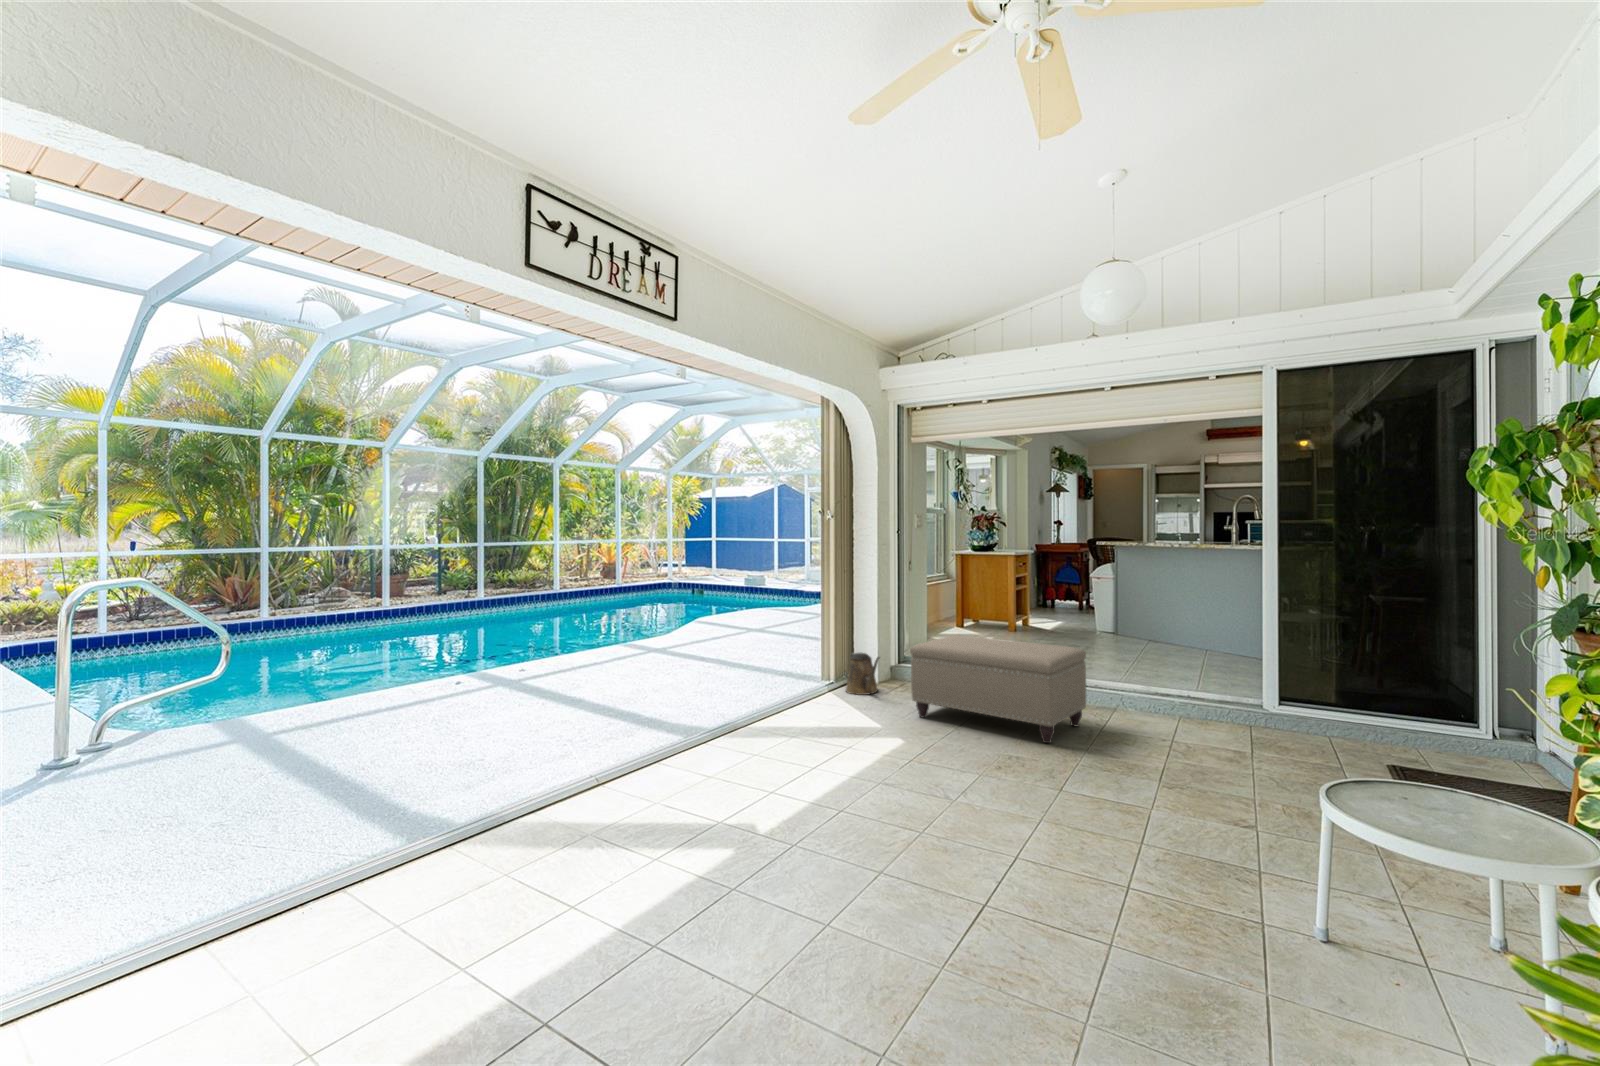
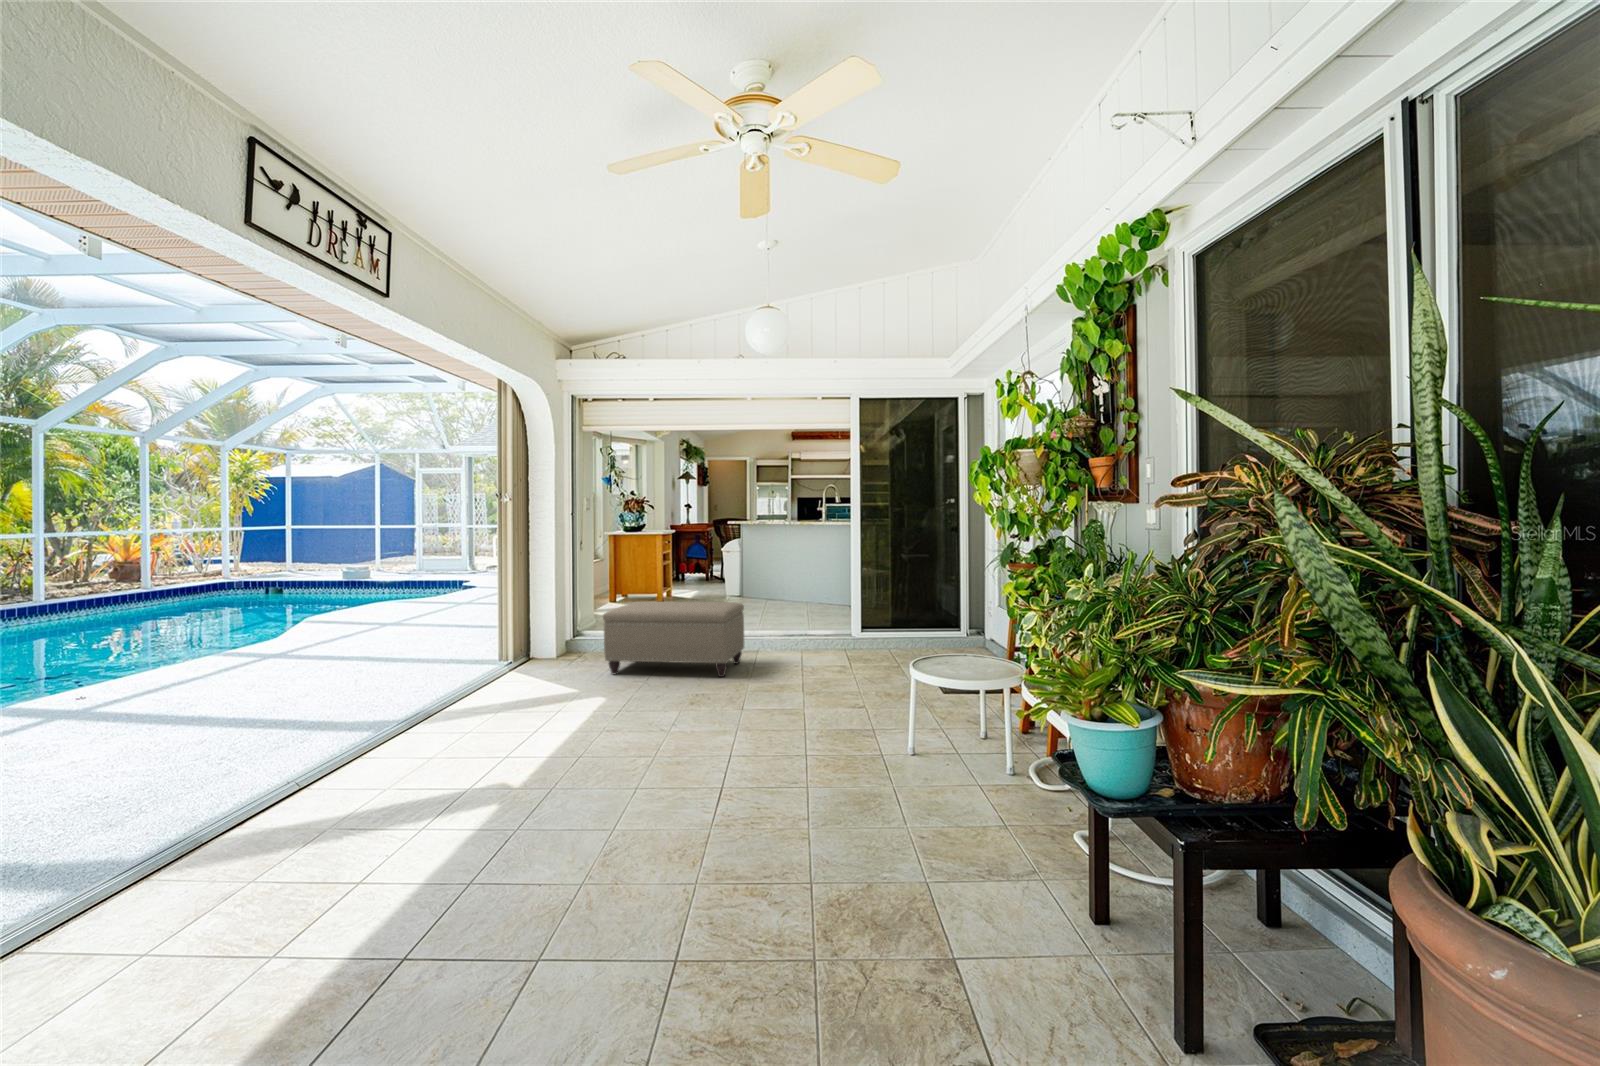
watering can: present [846,653,879,695] -> none [530,627,569,666]

